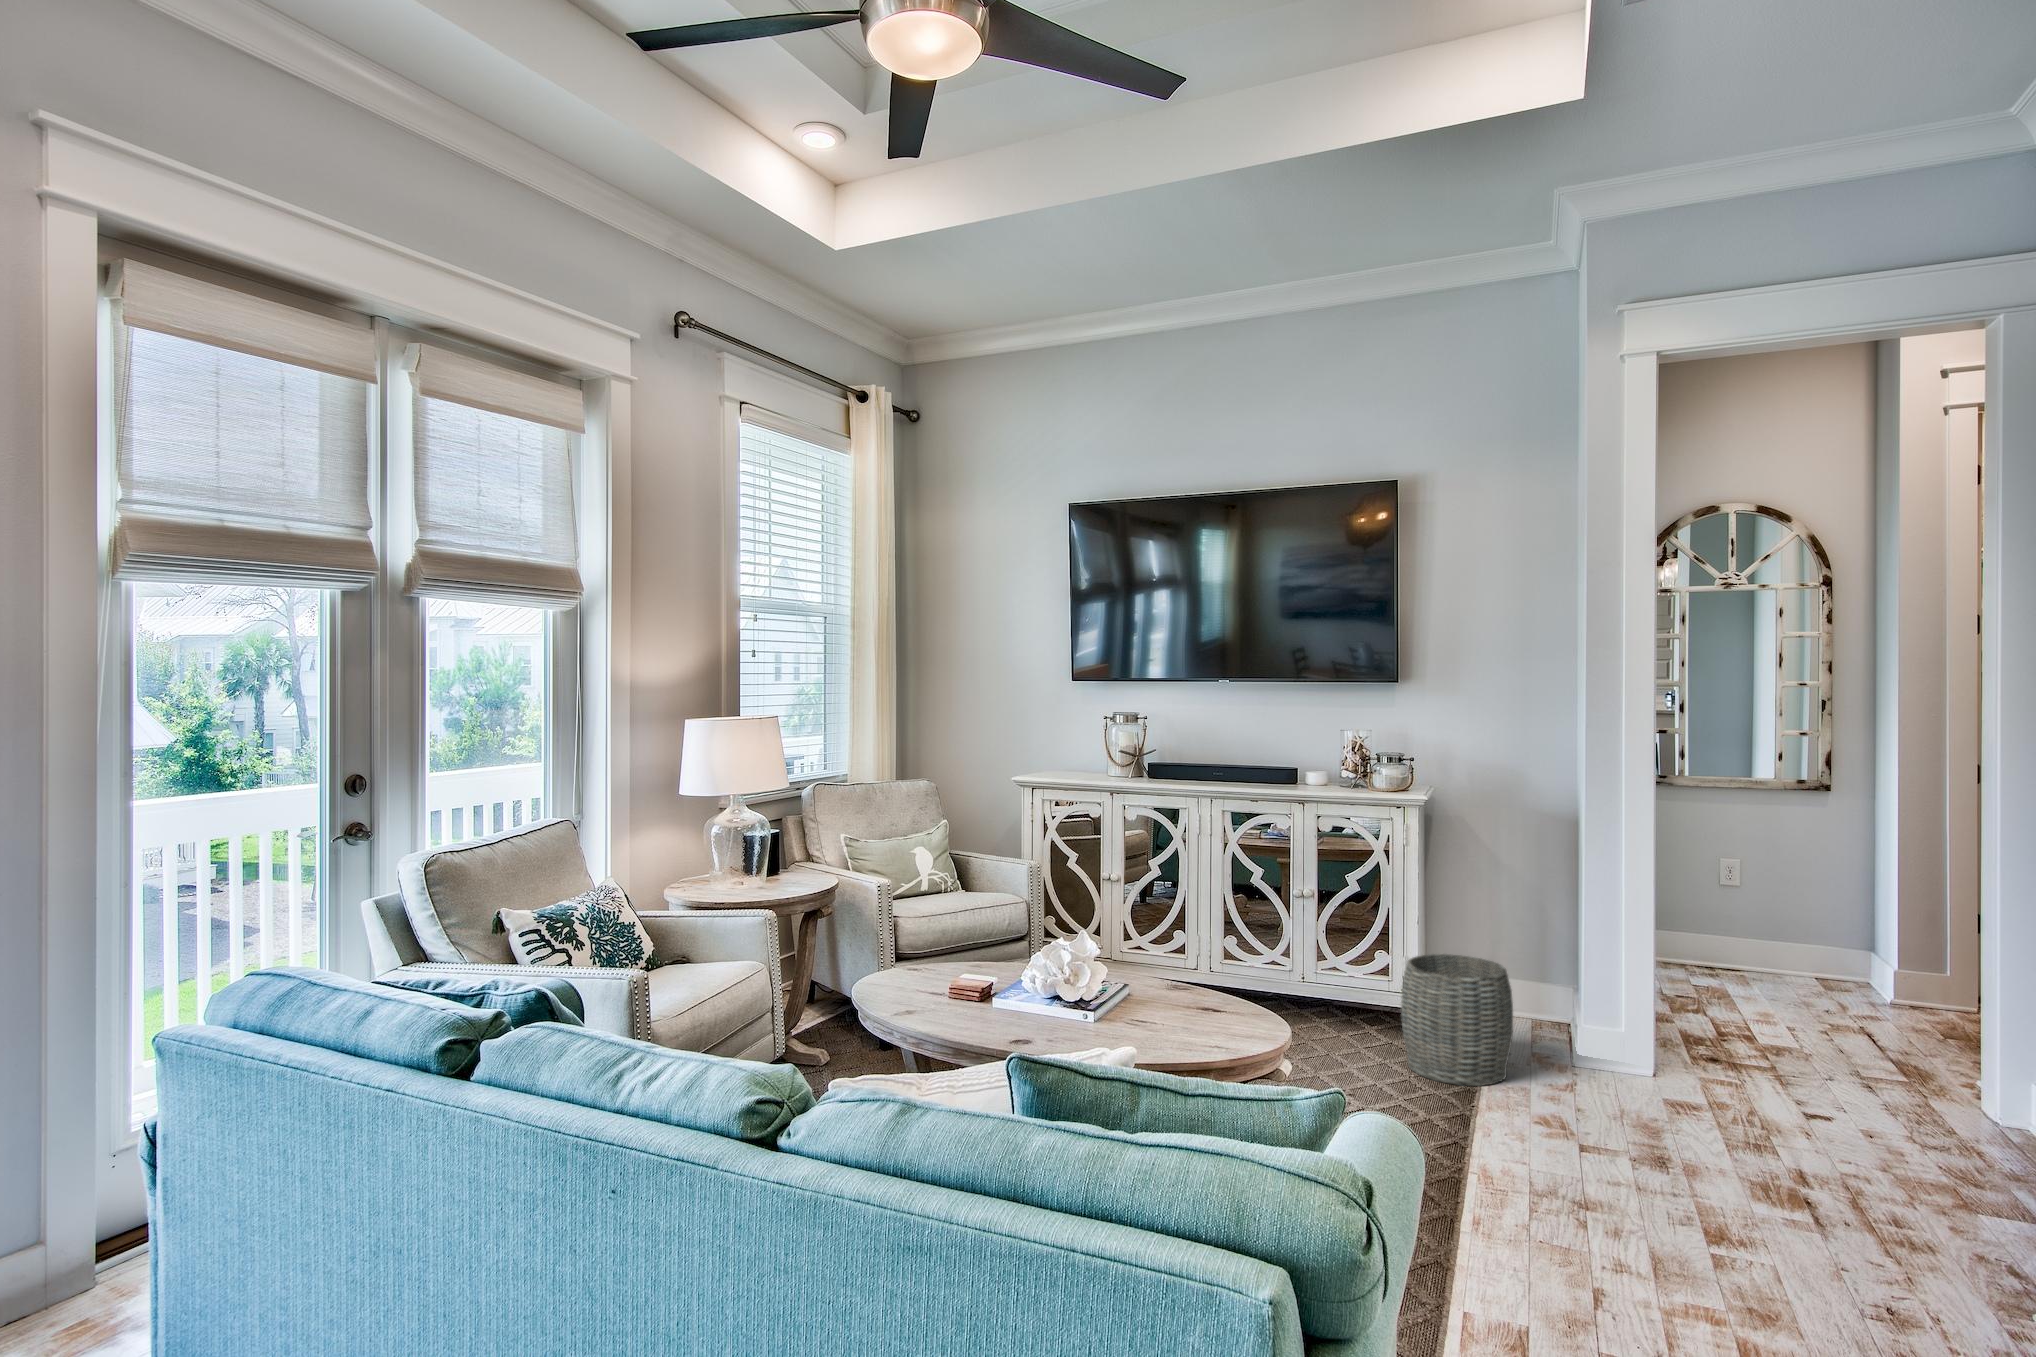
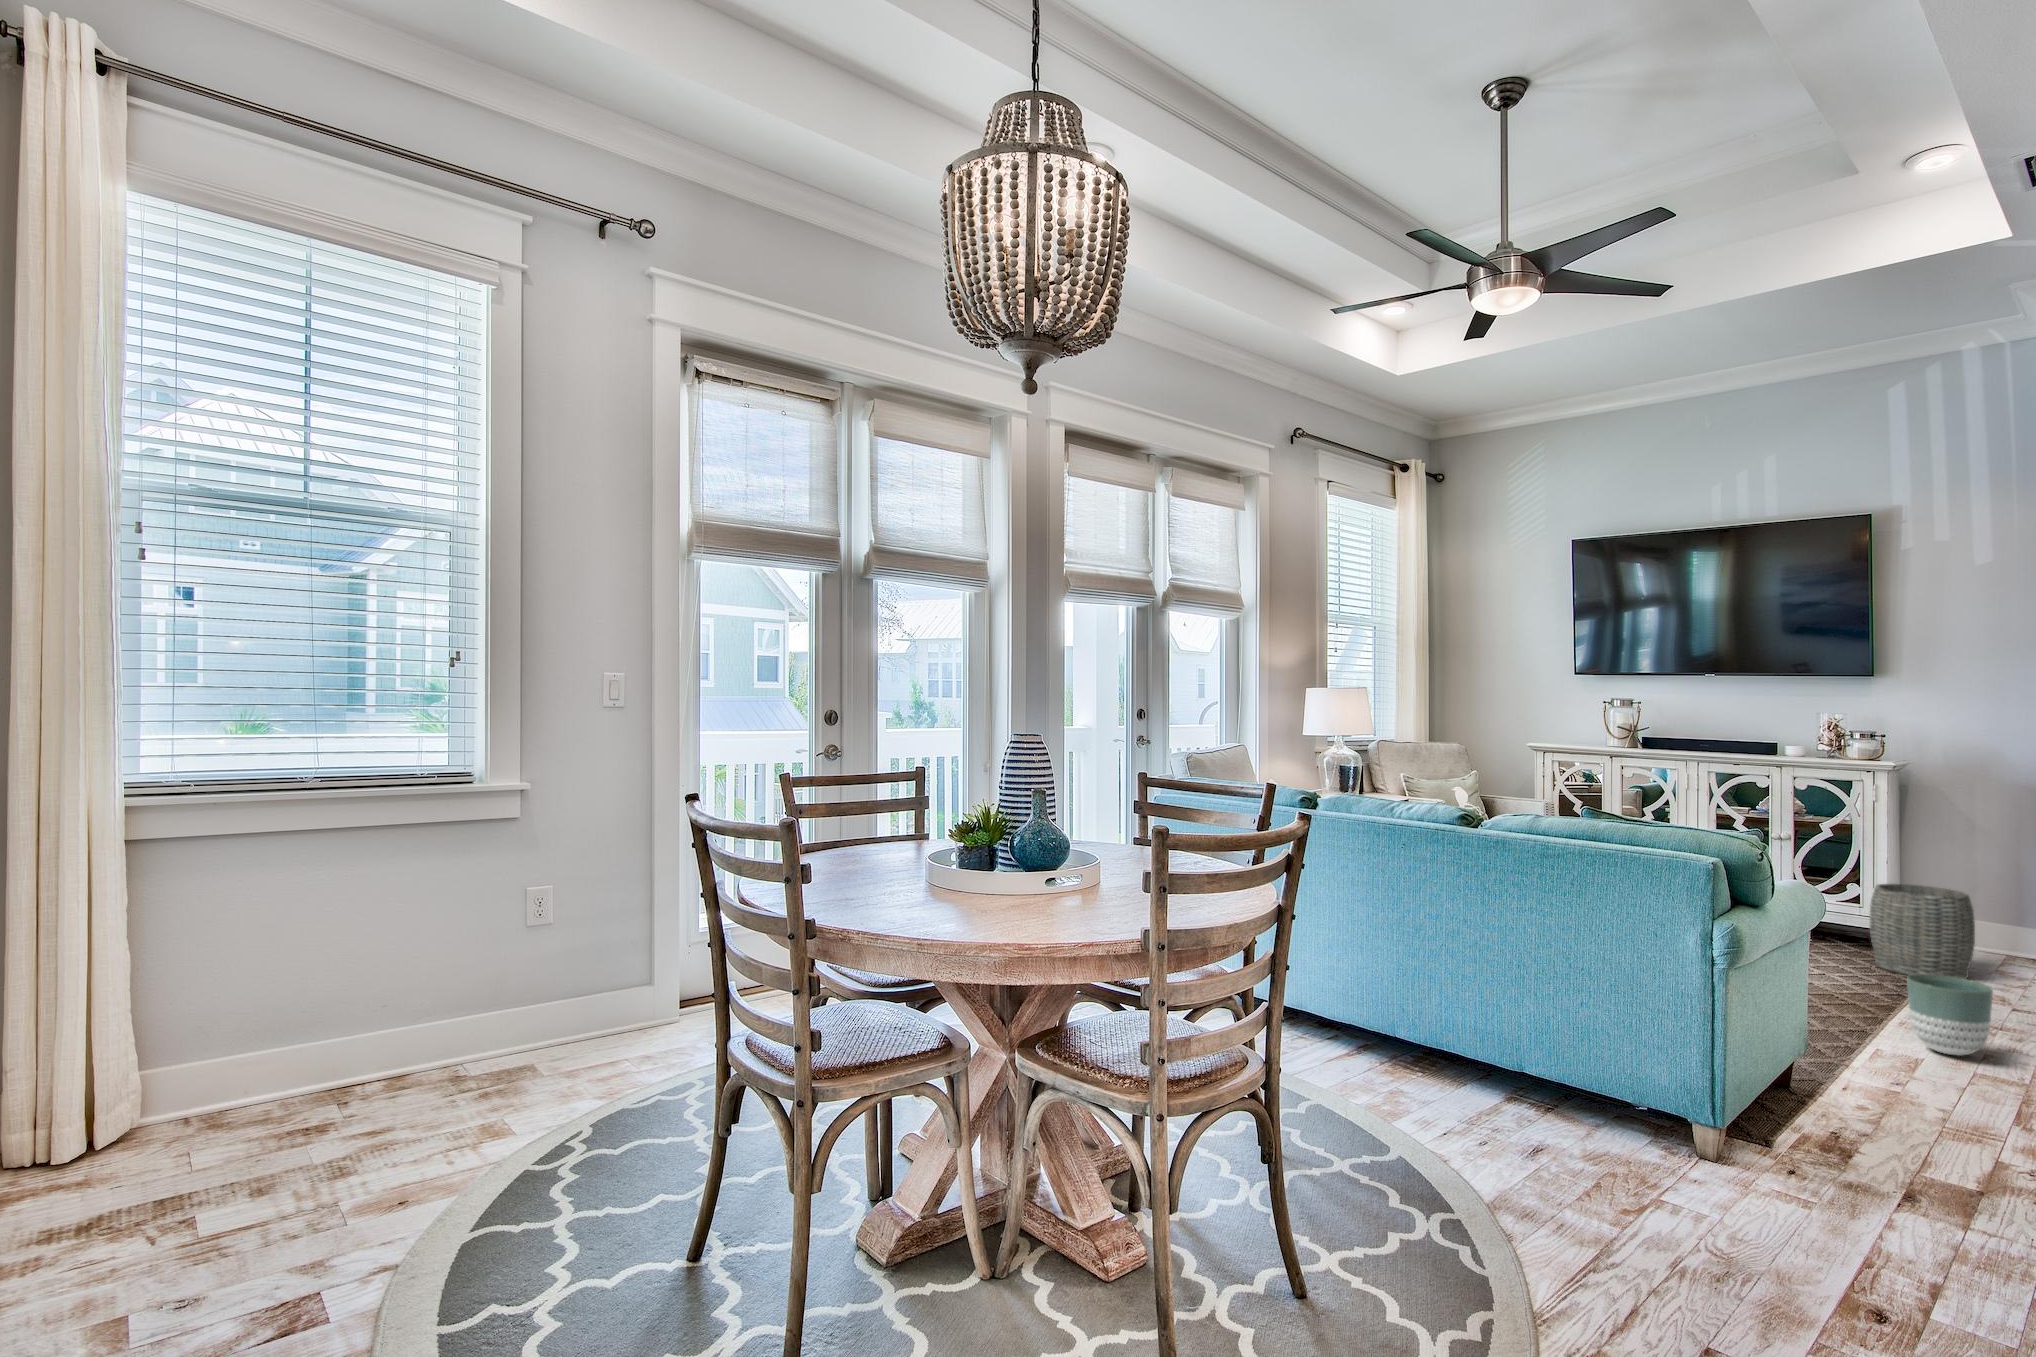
planter: none [1464,1148,1570,1281] -> present [1907,974,1993,1056]

